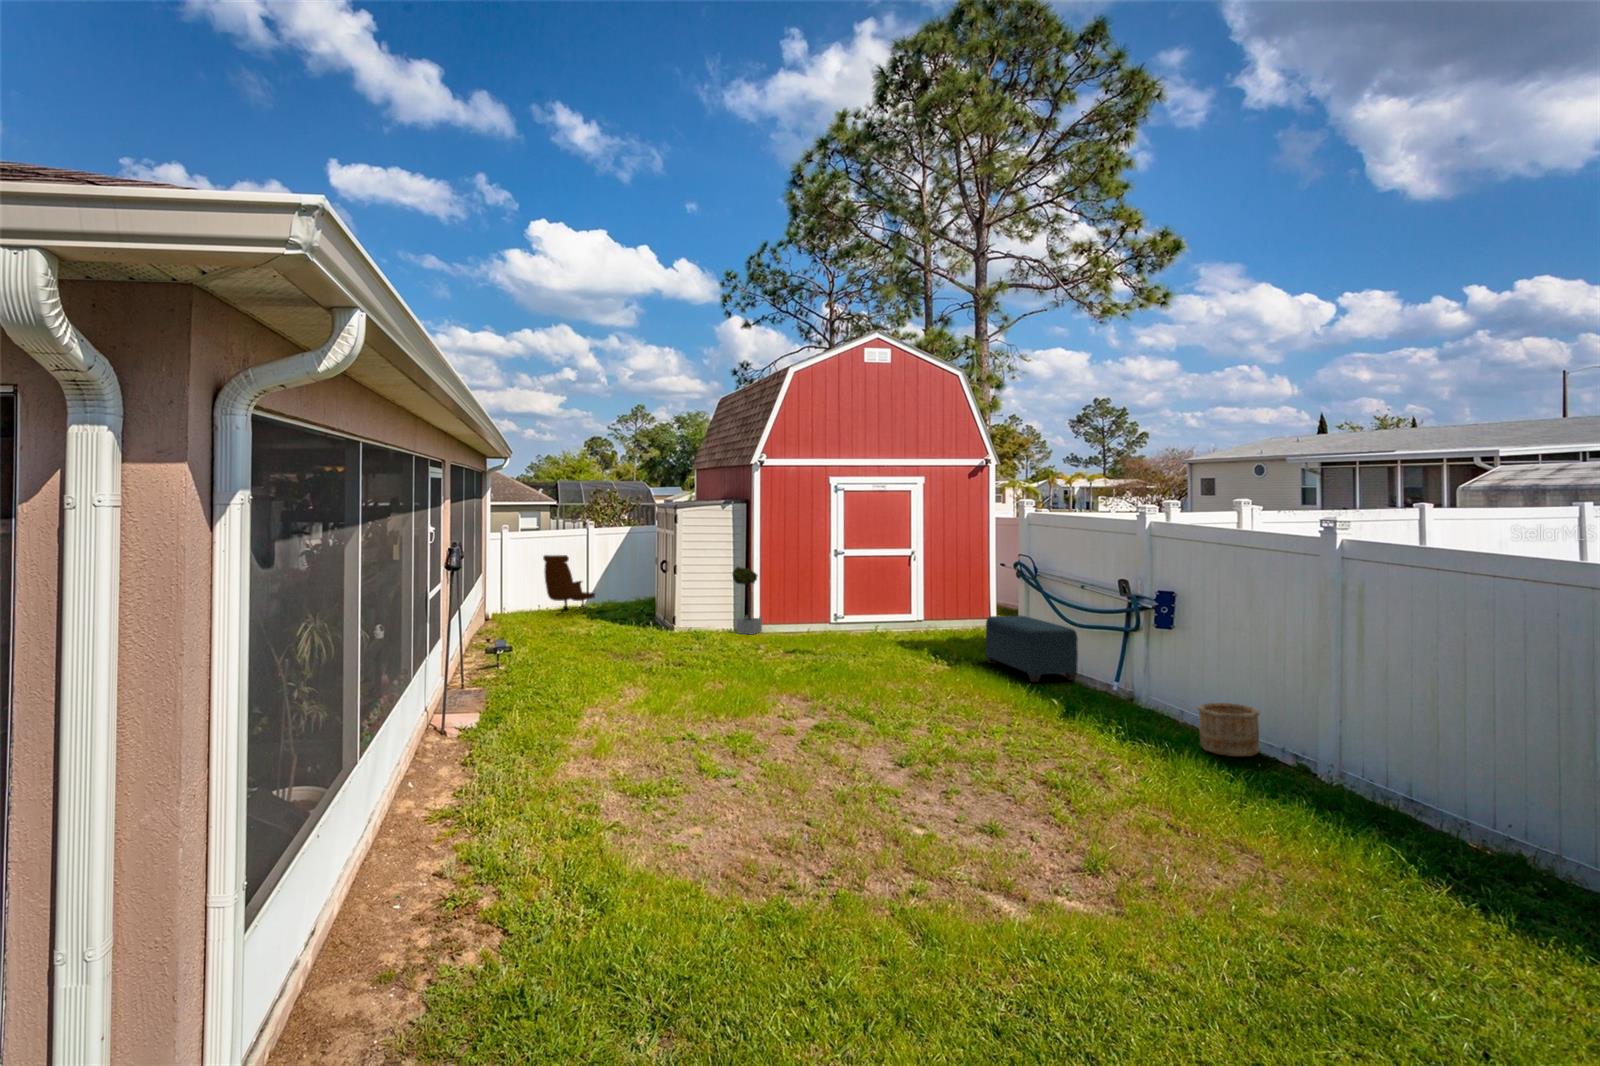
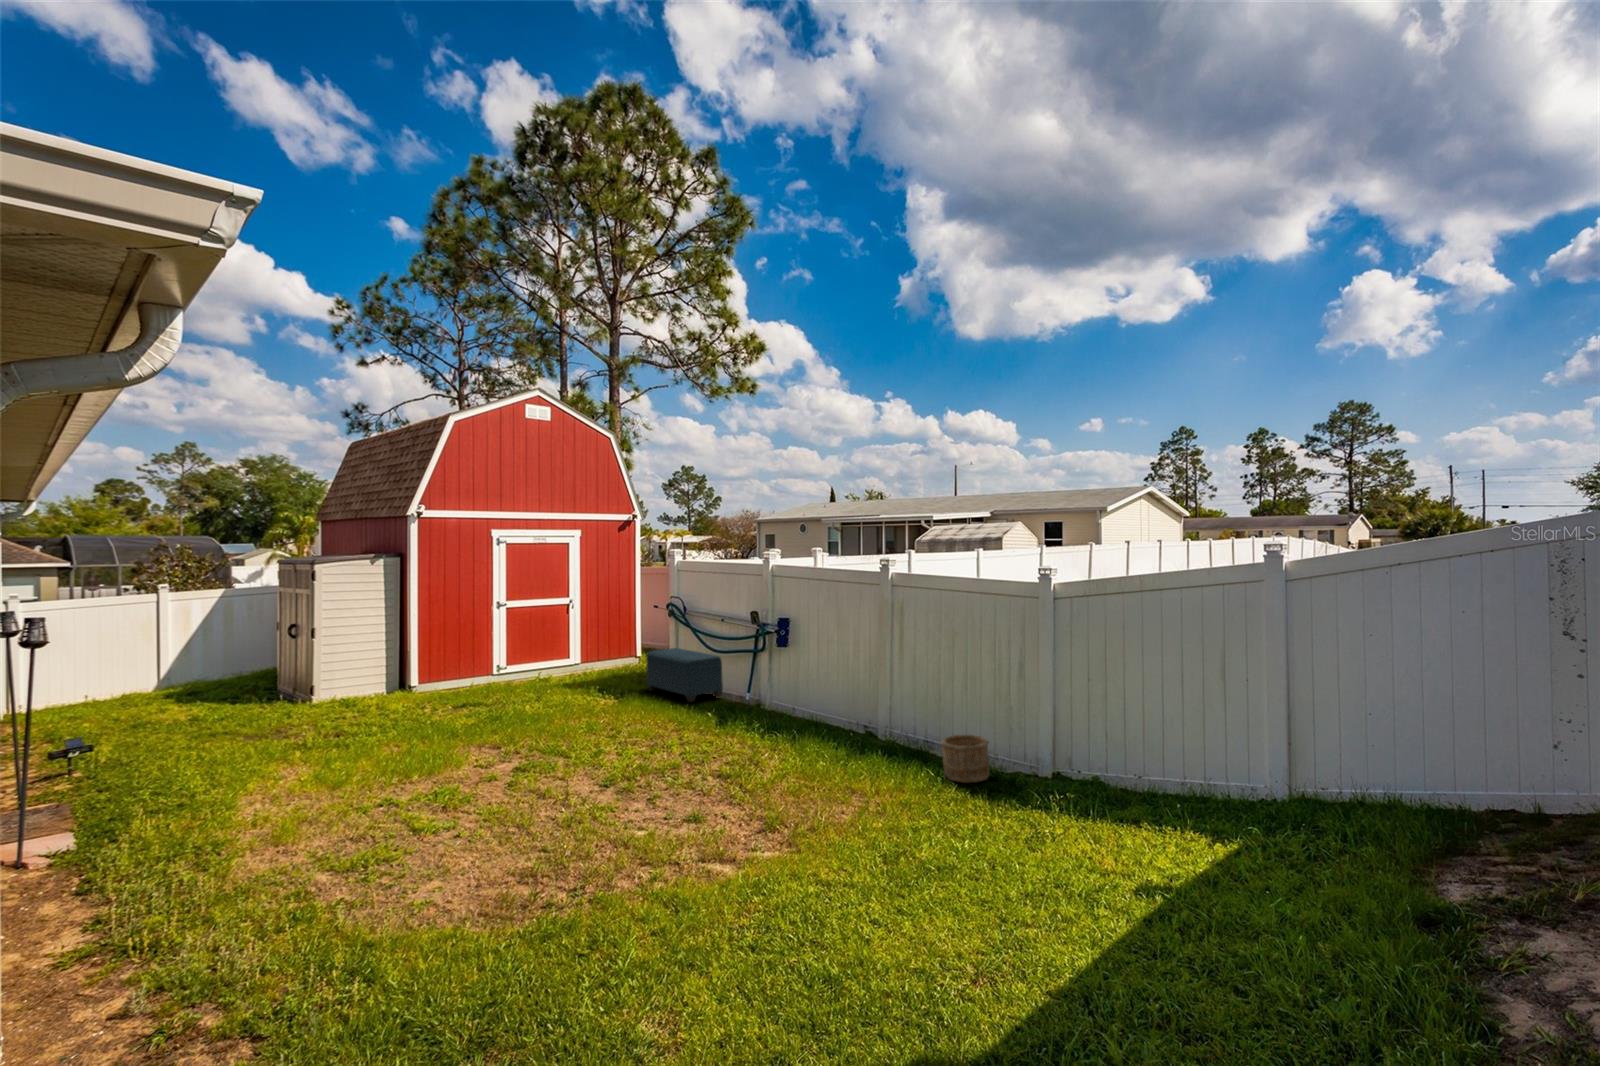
lounge chair: present [543,555,595,612] -> none [115,623,189,695]
potted tree: present [732,567,762,635] -> none [385,623,420,691]
wooden bucket: present [1197,703,1260,757] -> present [940,735,989,783]

